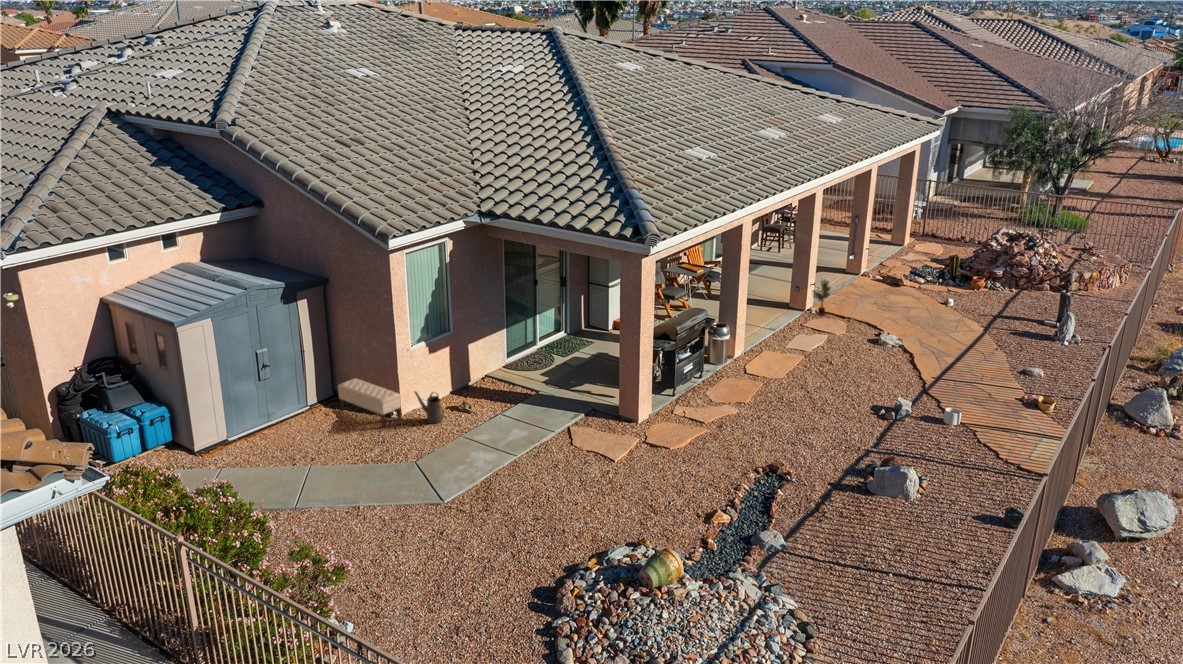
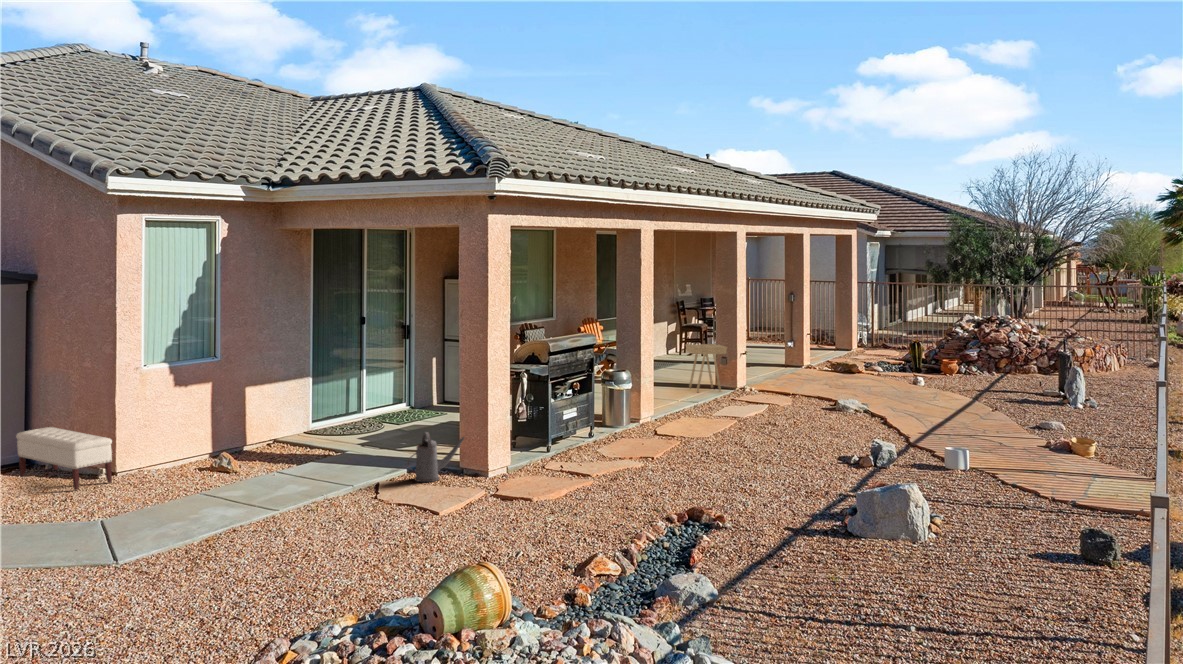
side table: none [766,277,799,316] -> present [686,344,727,392]
potted tree: present [812,279,831,315] -> none [745,342,771,391]
watering can: present [415,391,444,424] -> present [407,432,464,482]

